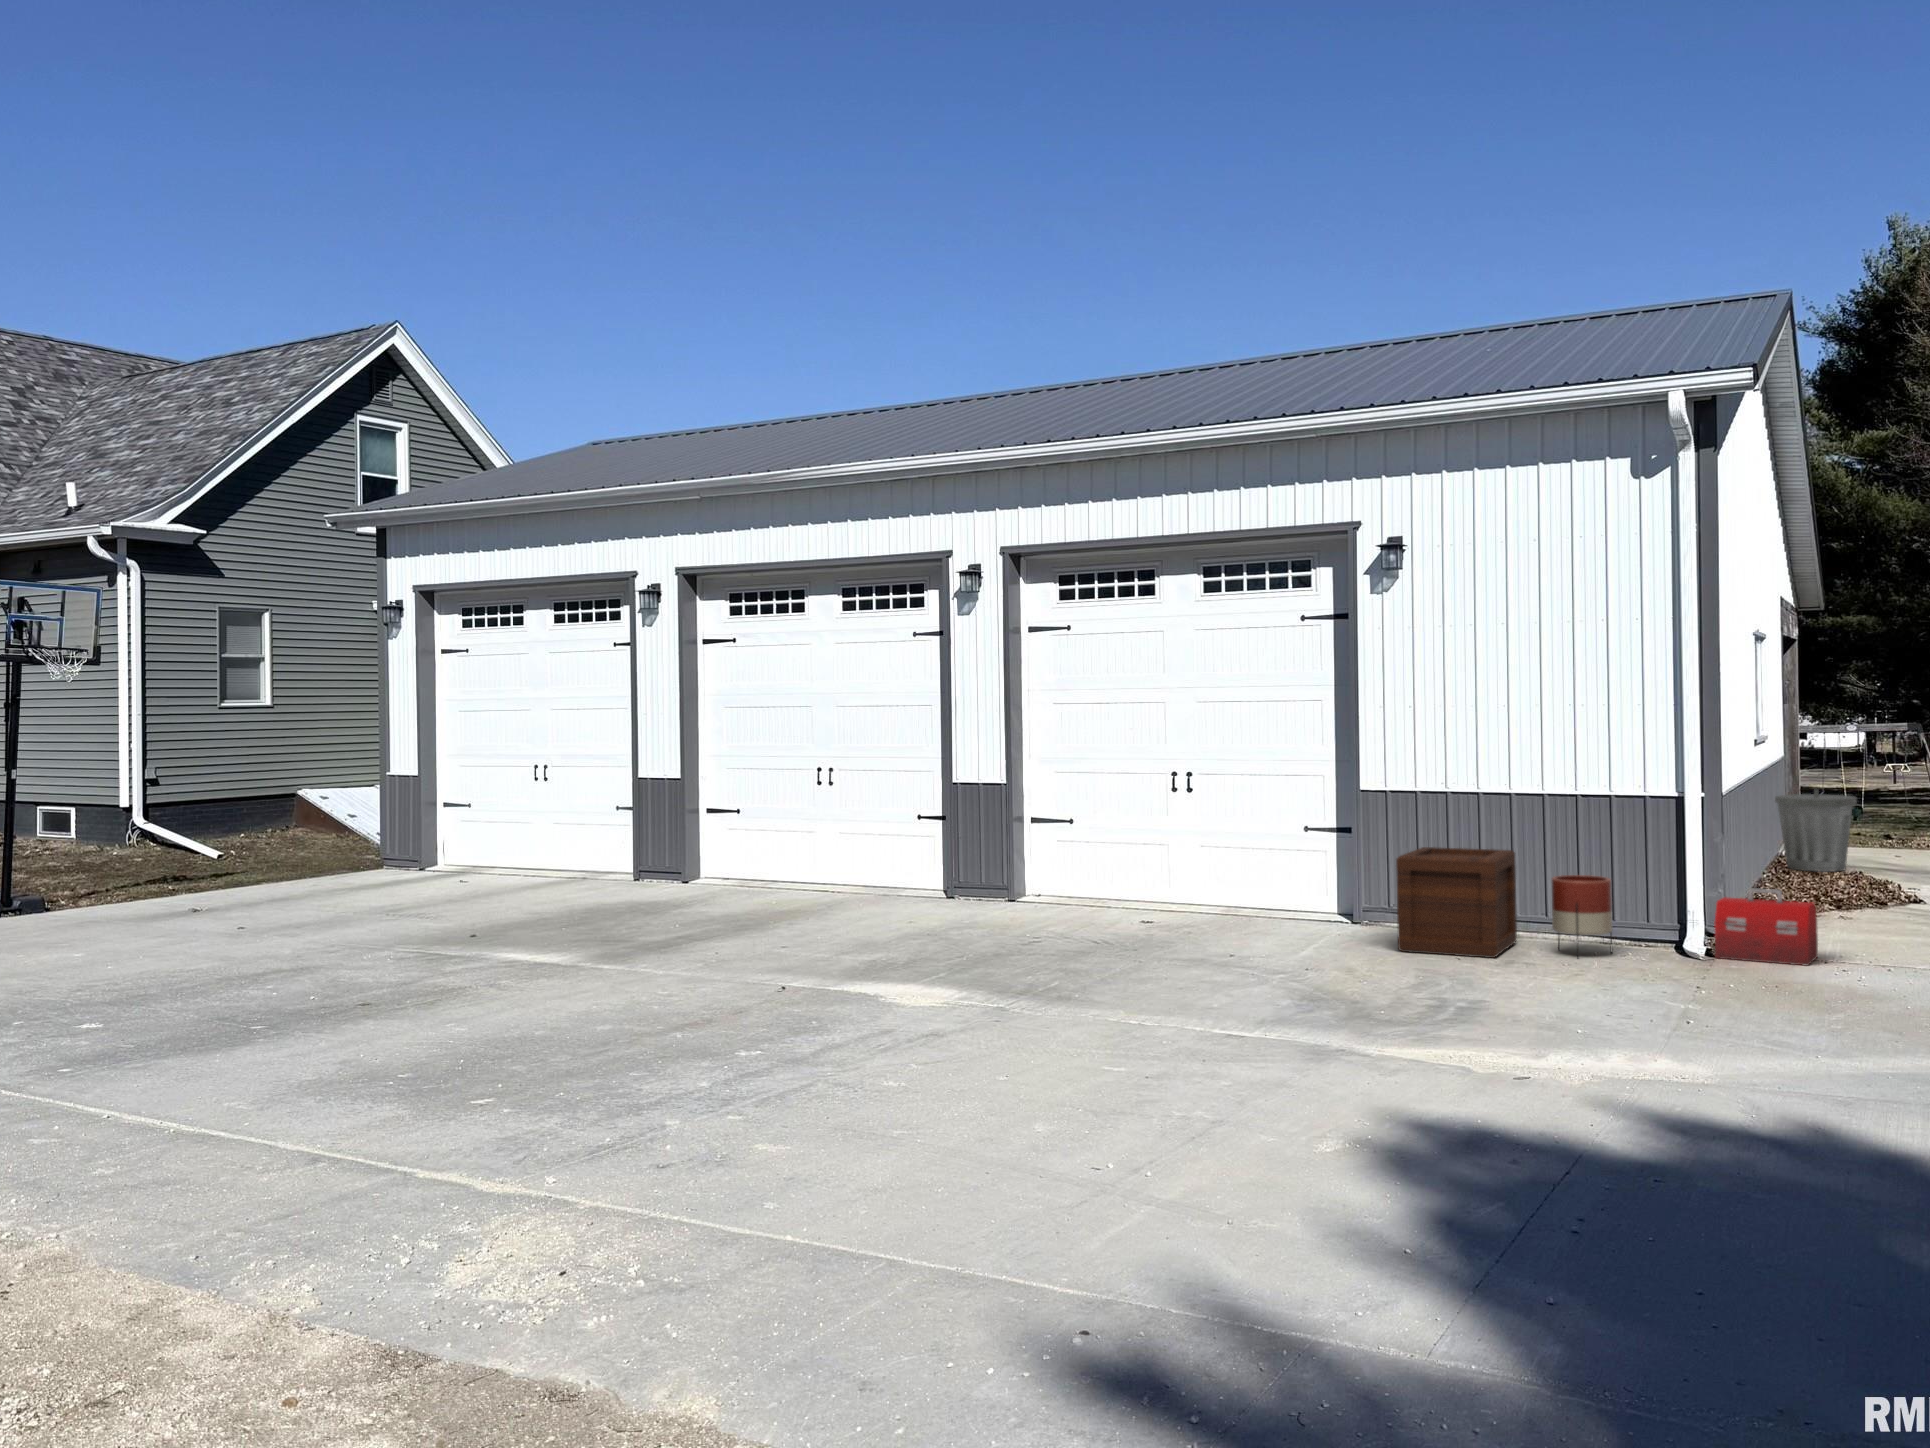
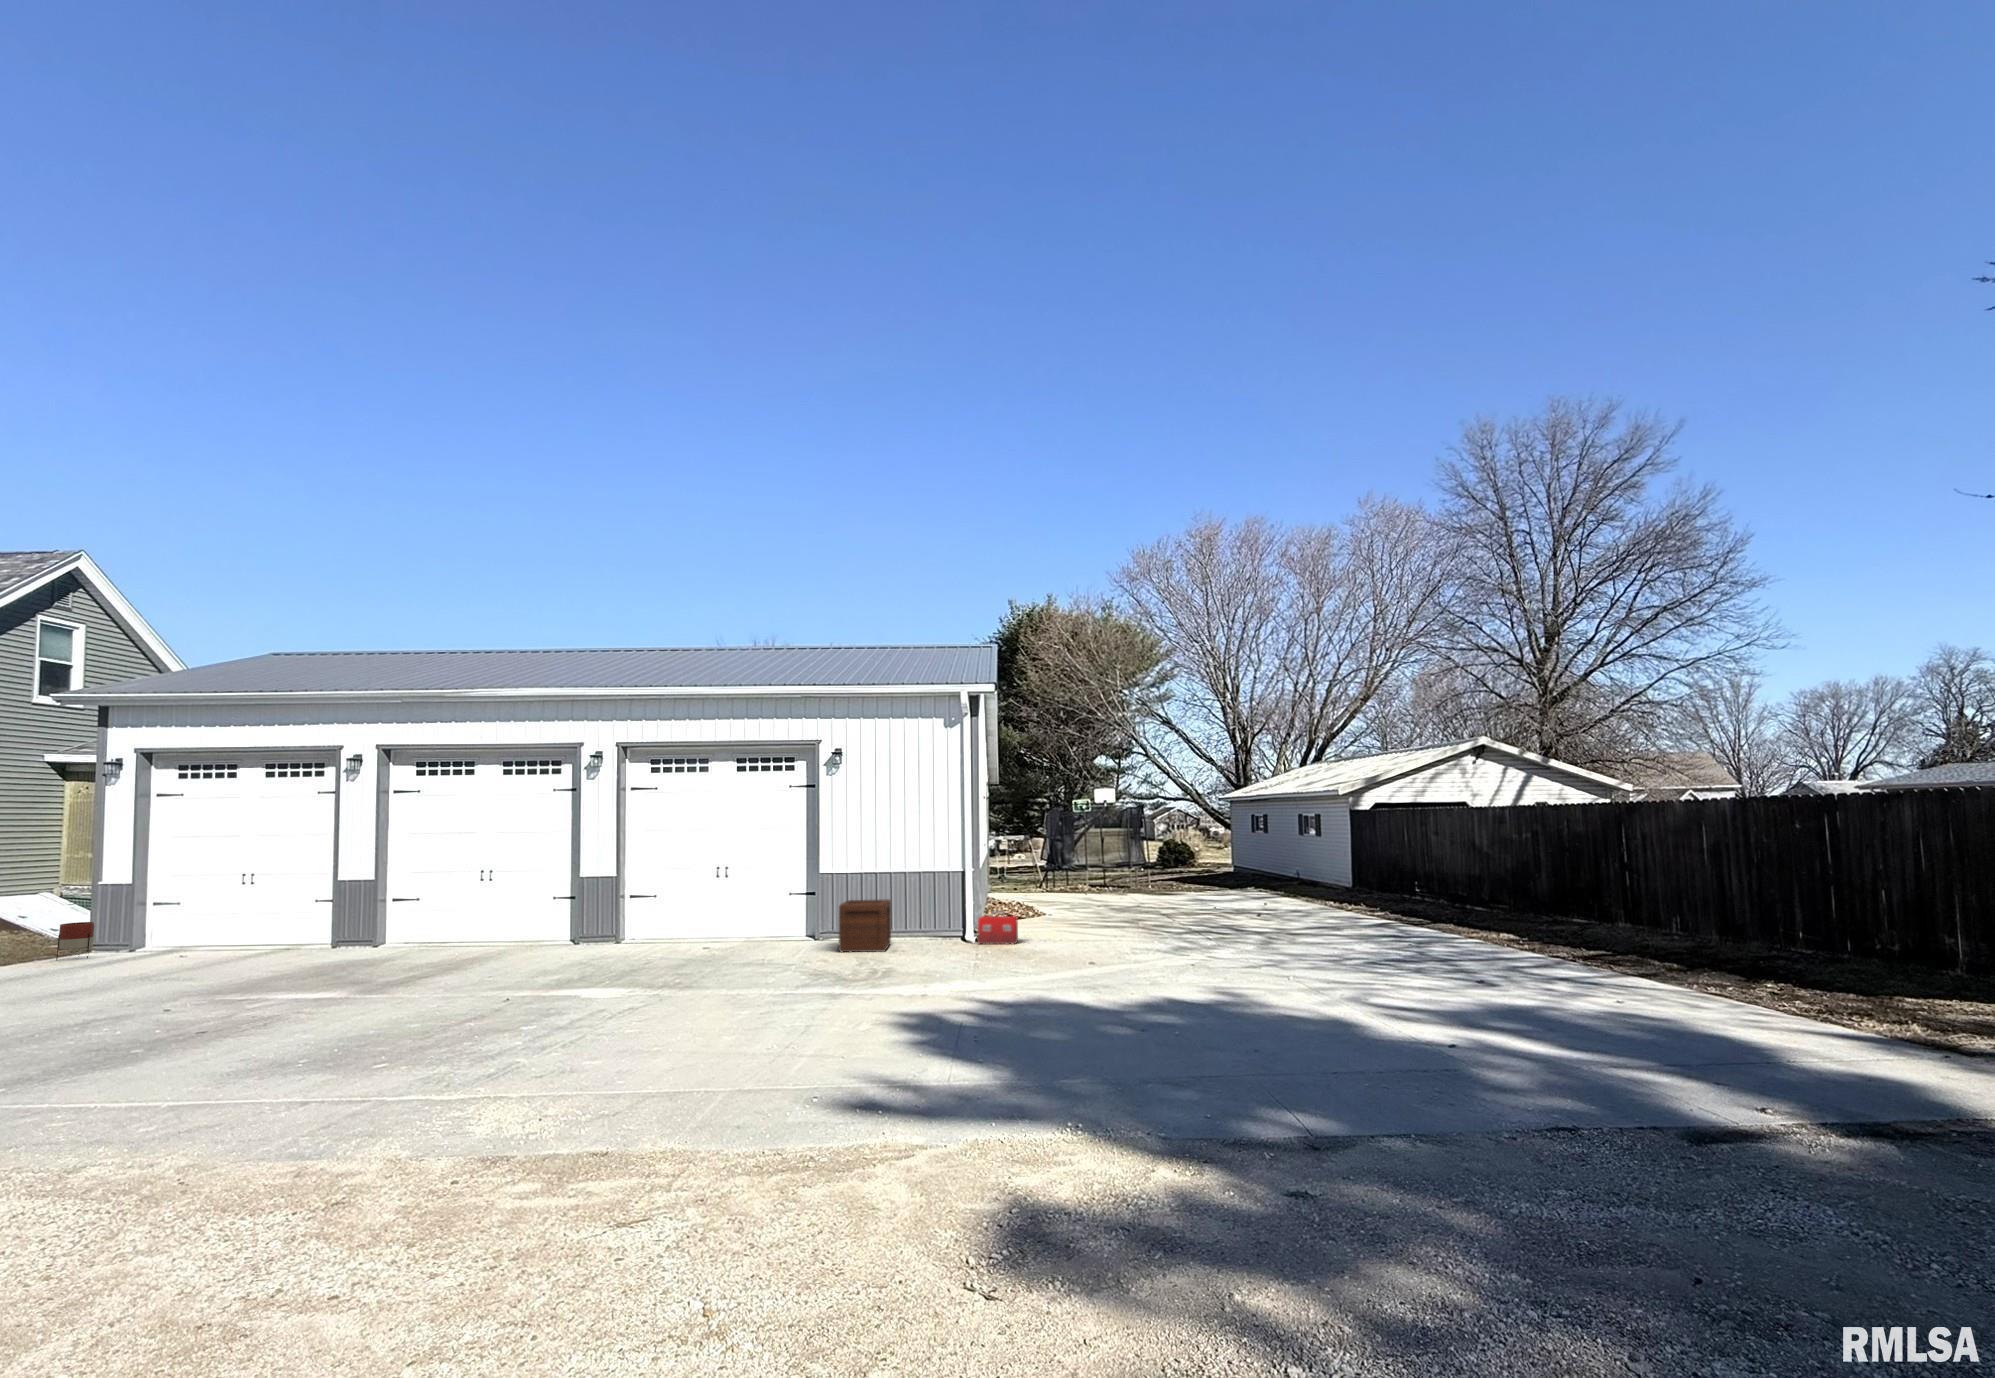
trash can: present [1775,789,1857,872] -> none [986,867,1021,907]
planter: present [1552,875,1612,949] -> present [56,922,94,960]

